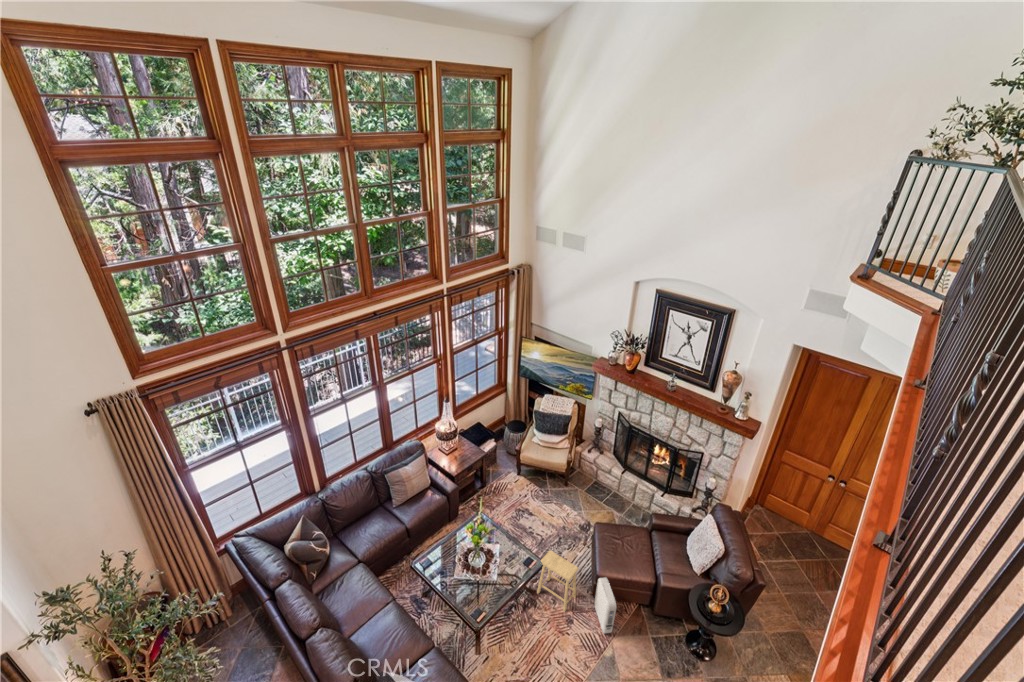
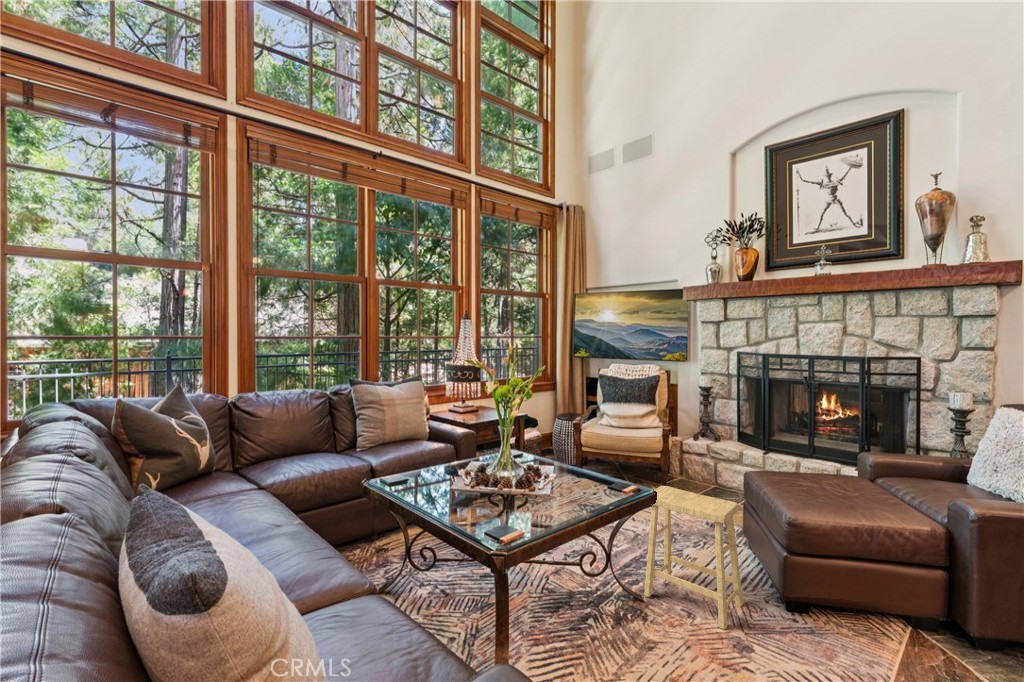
air purifier: present [594,578,616,633] -> none [797,517,884,675]

